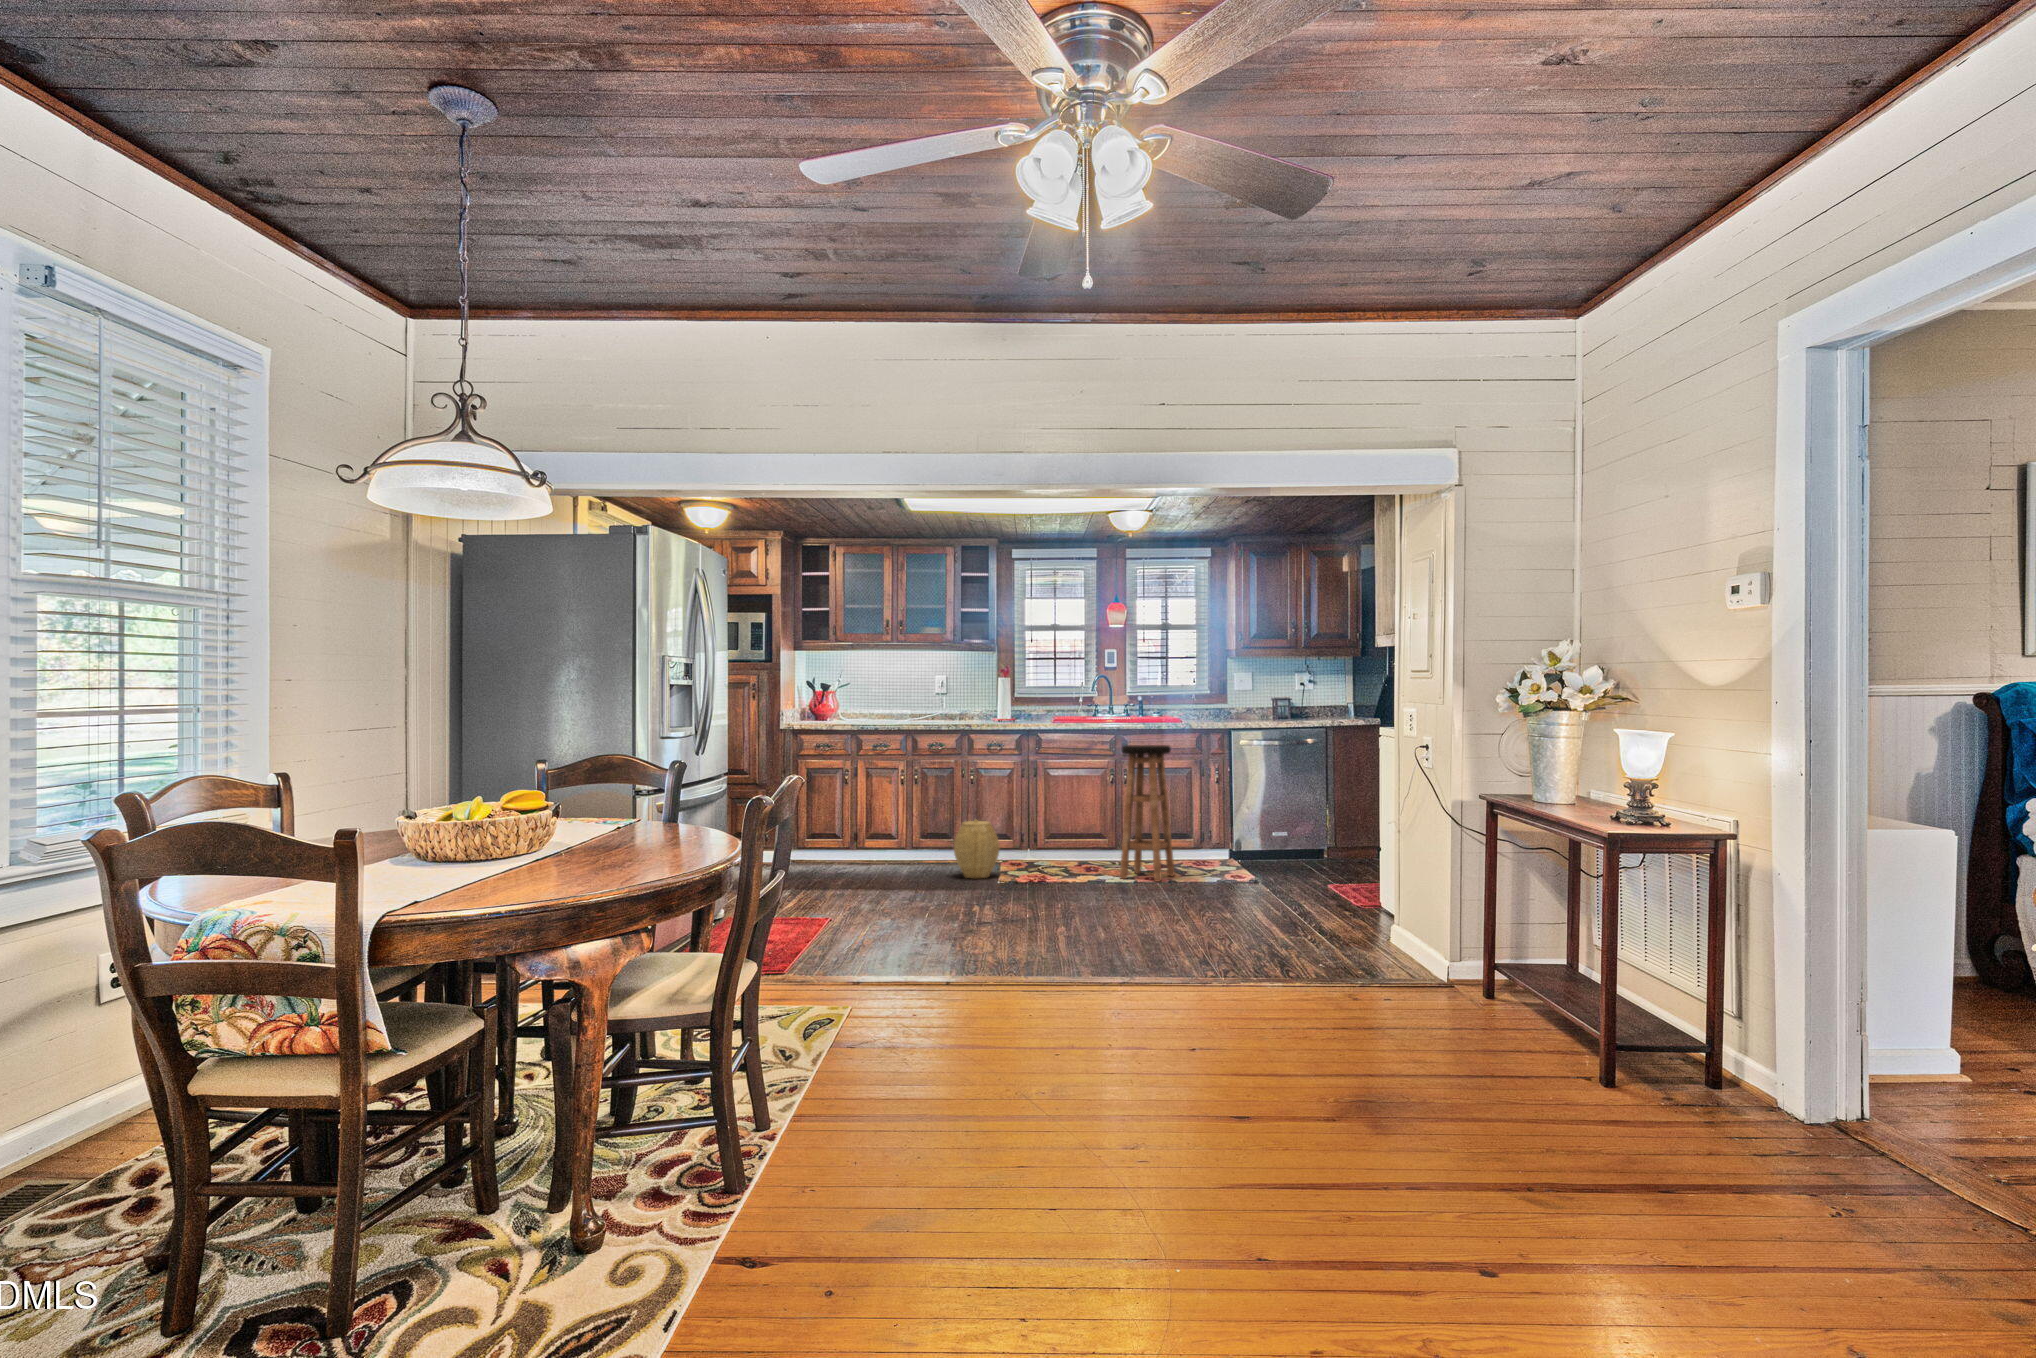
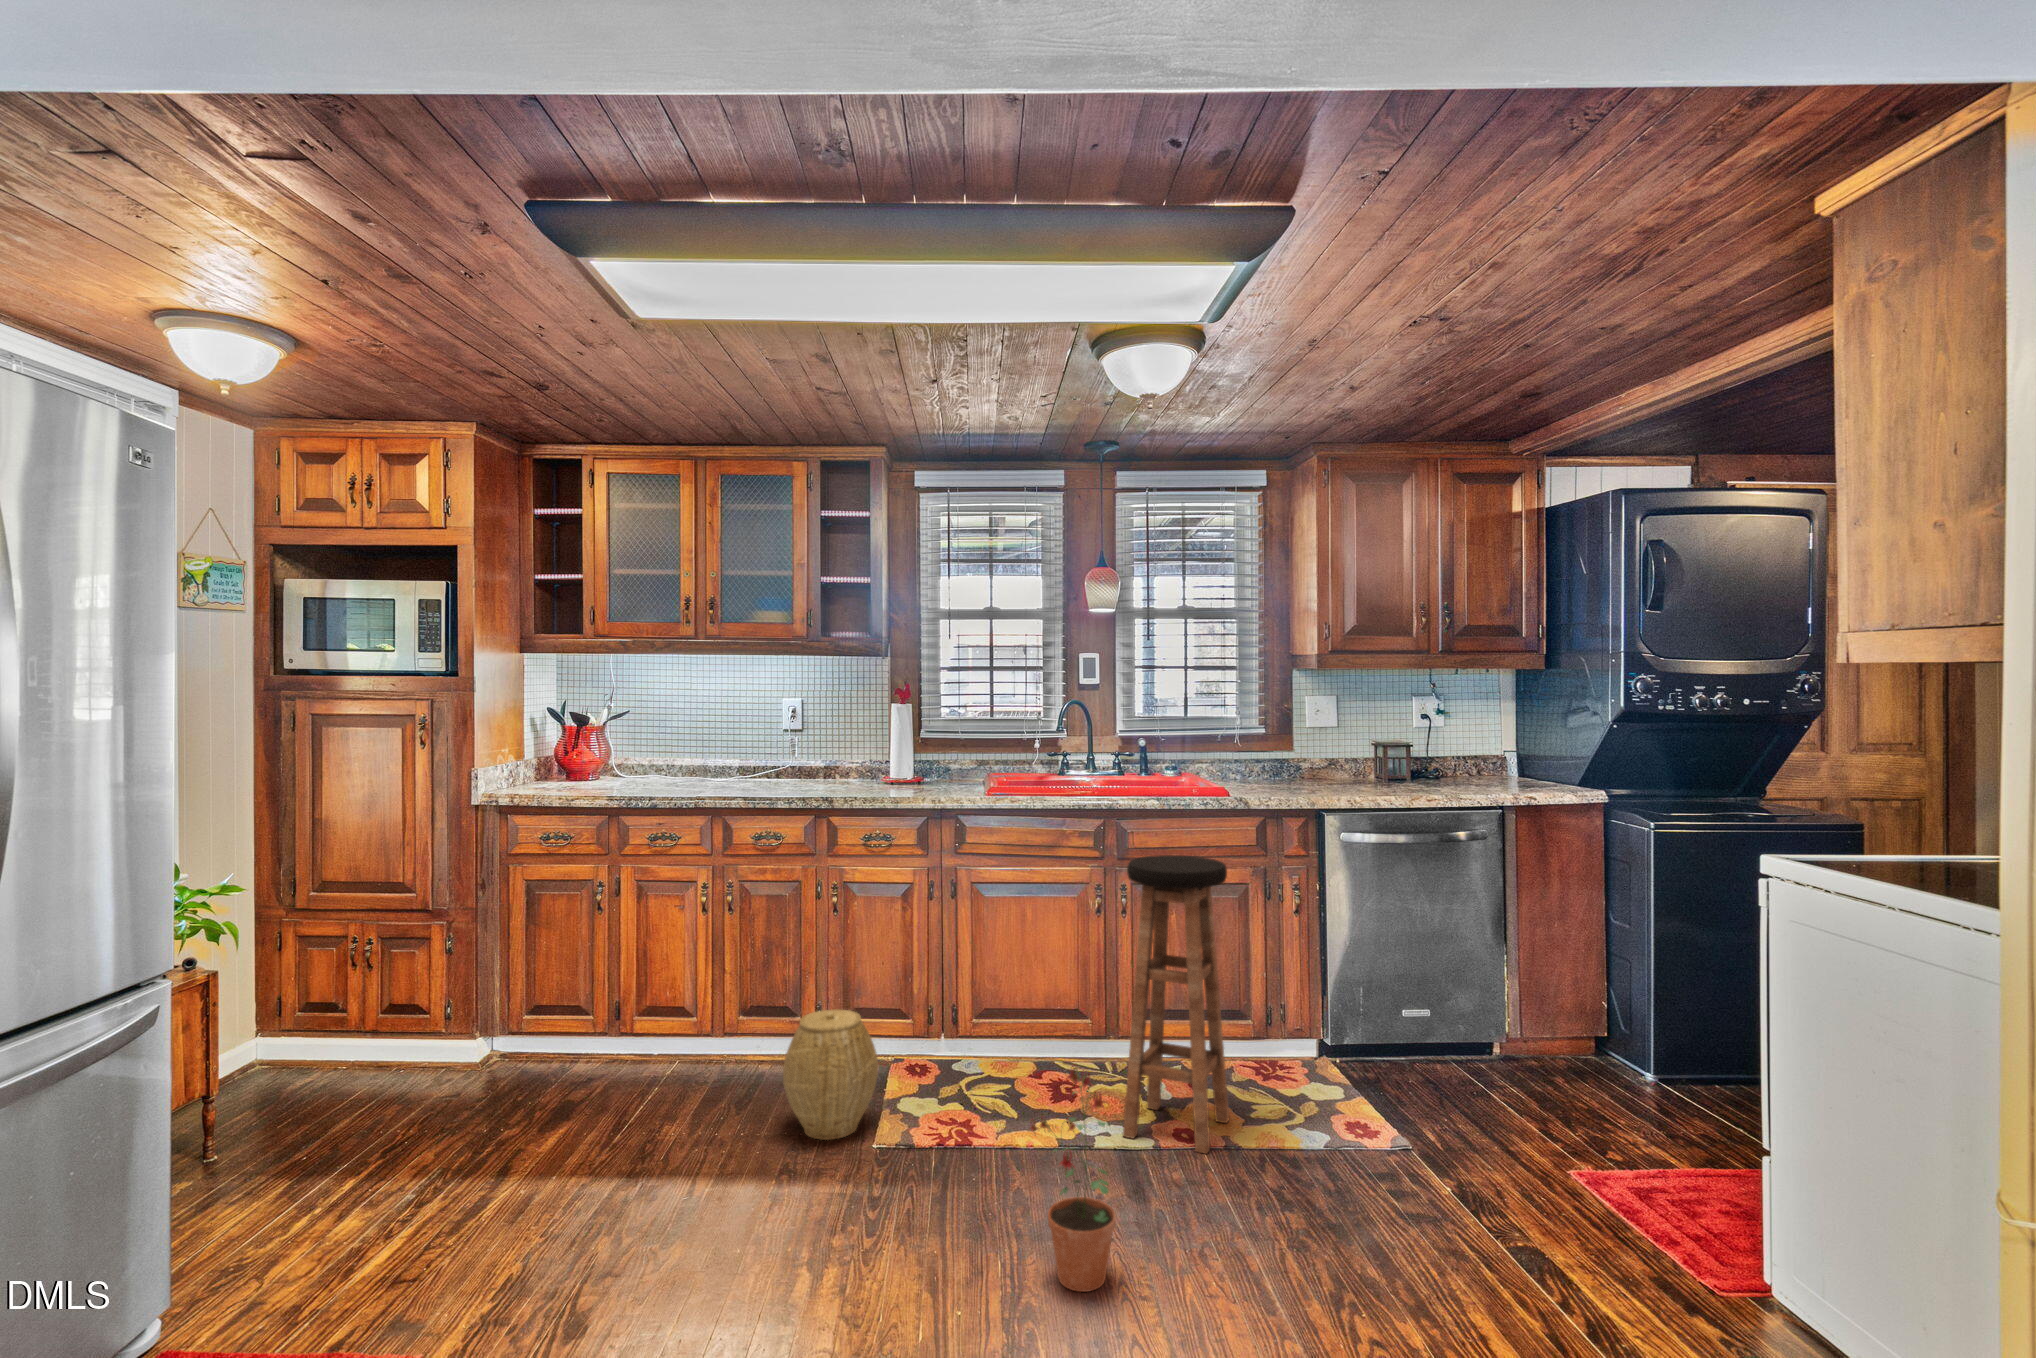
potted plant: none [1071,814,1108,902] -> present [1030,1066,1116,1292]

